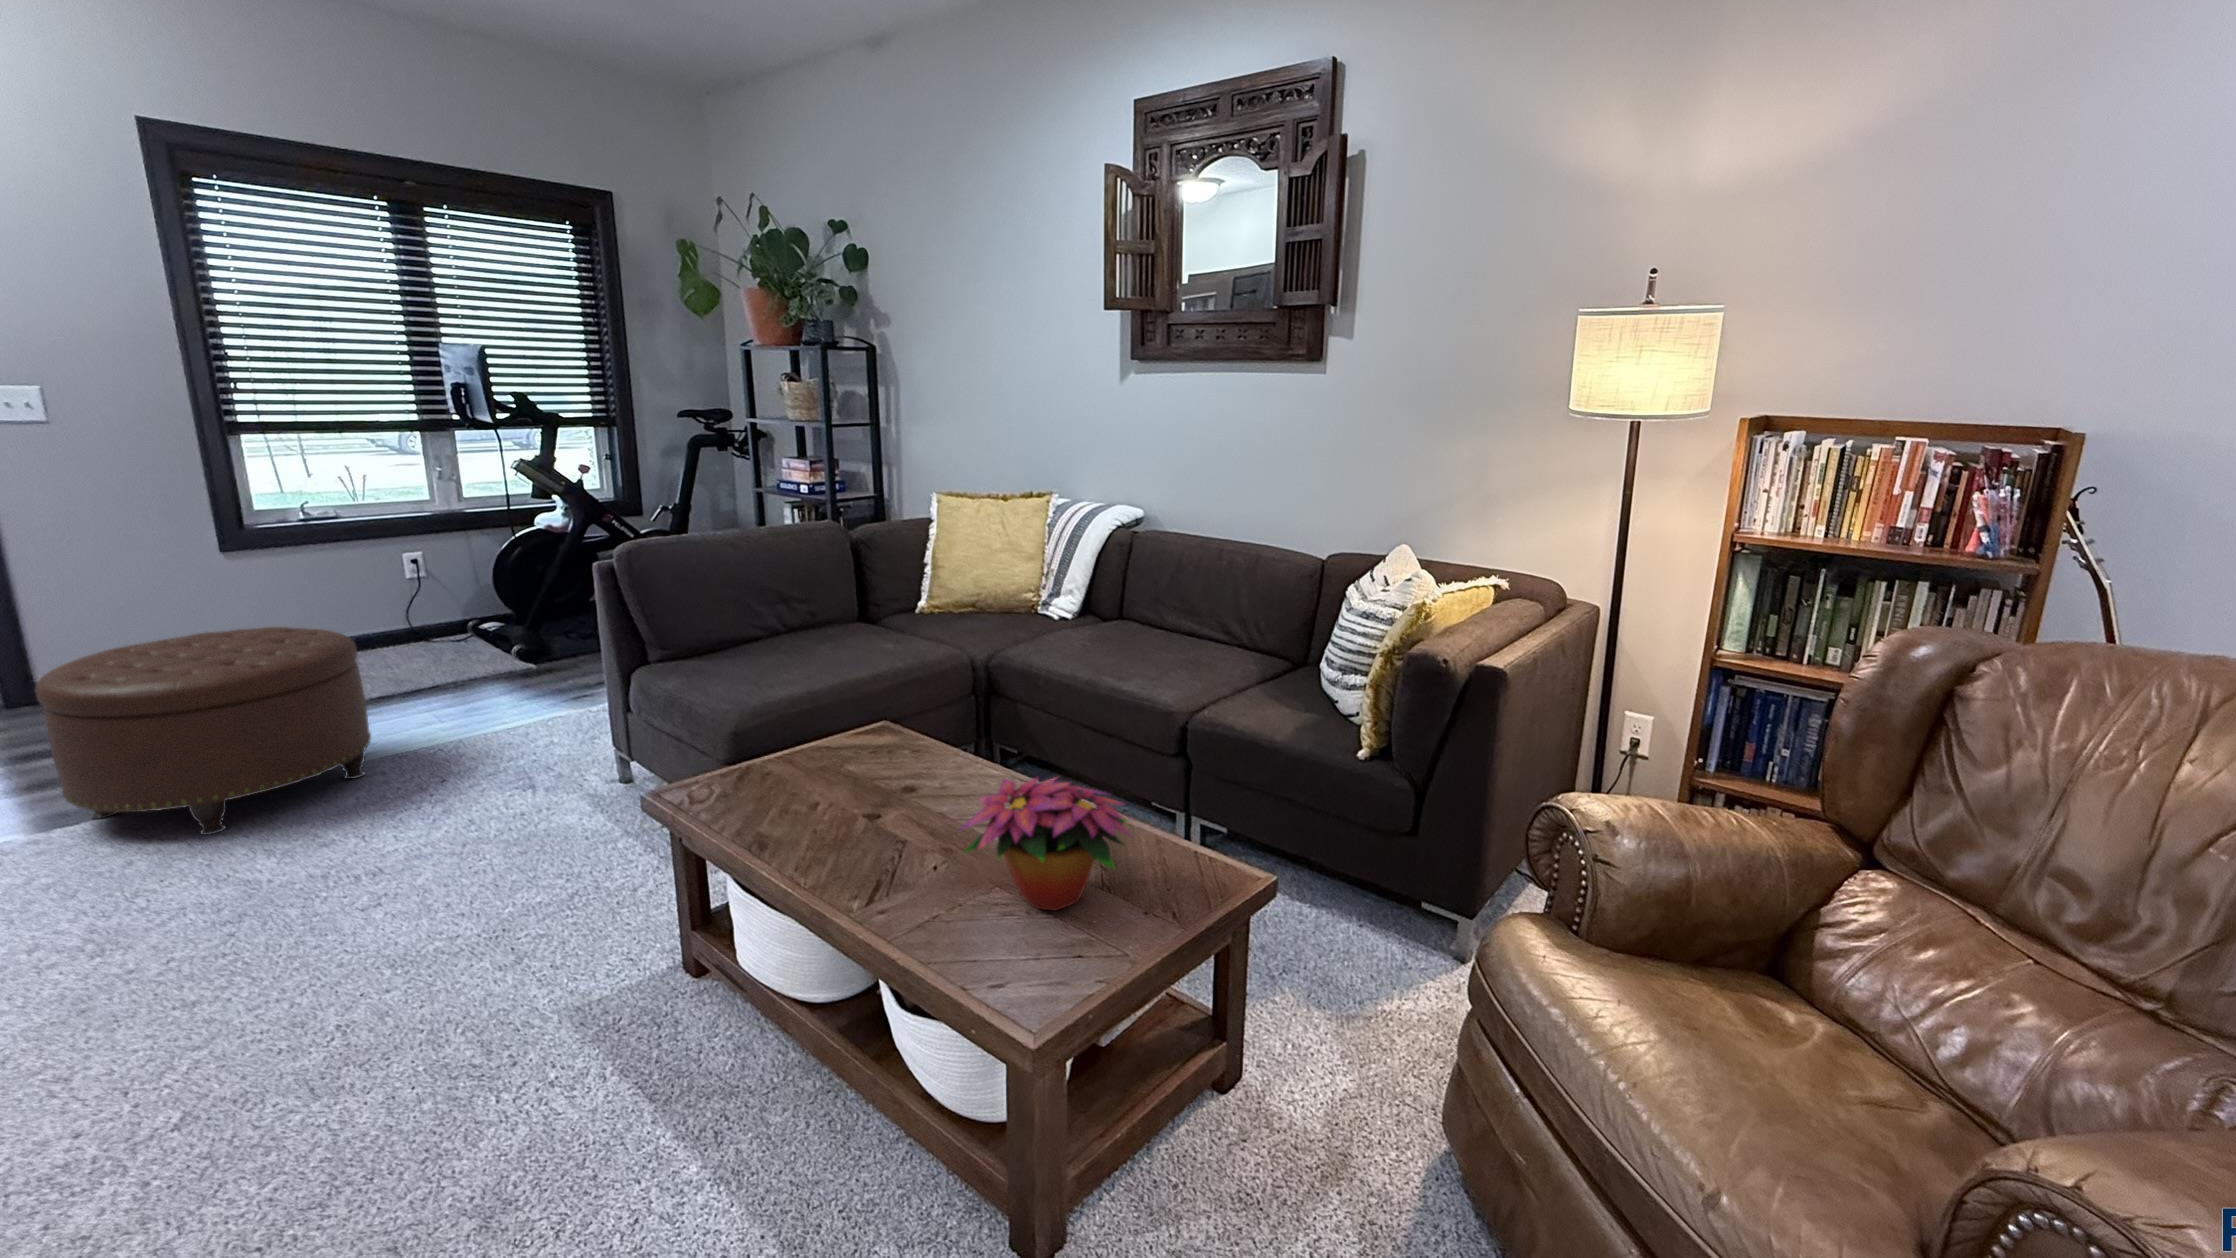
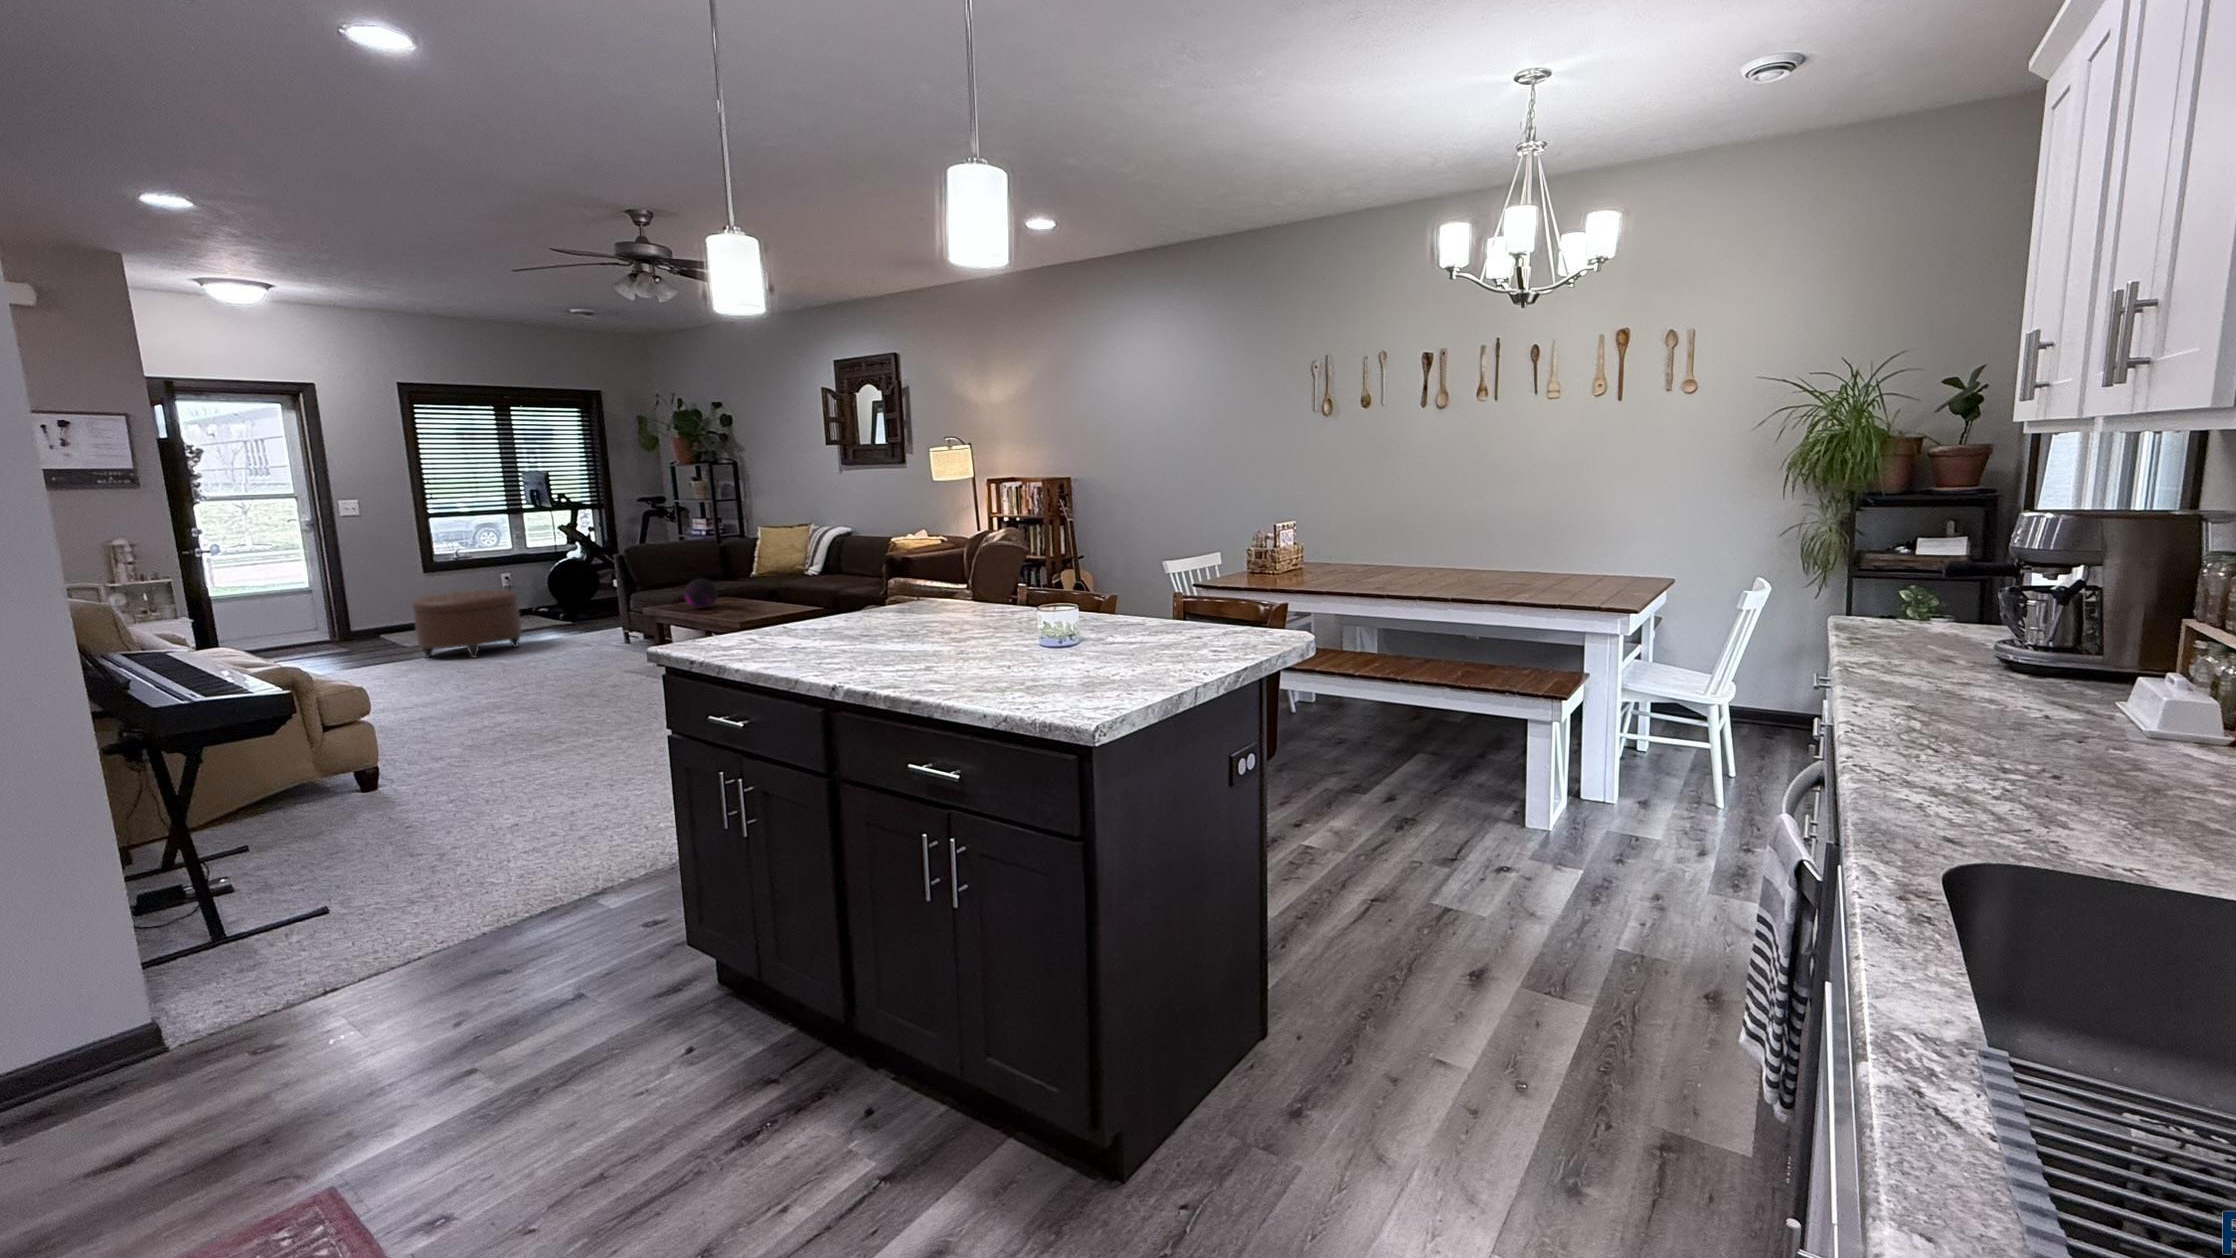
decorative orb: none [786,723,899,831] -> present [685,579,718,608]
flower arrangement: present [960,777,1131,911] -> none [724,580,776,613]

